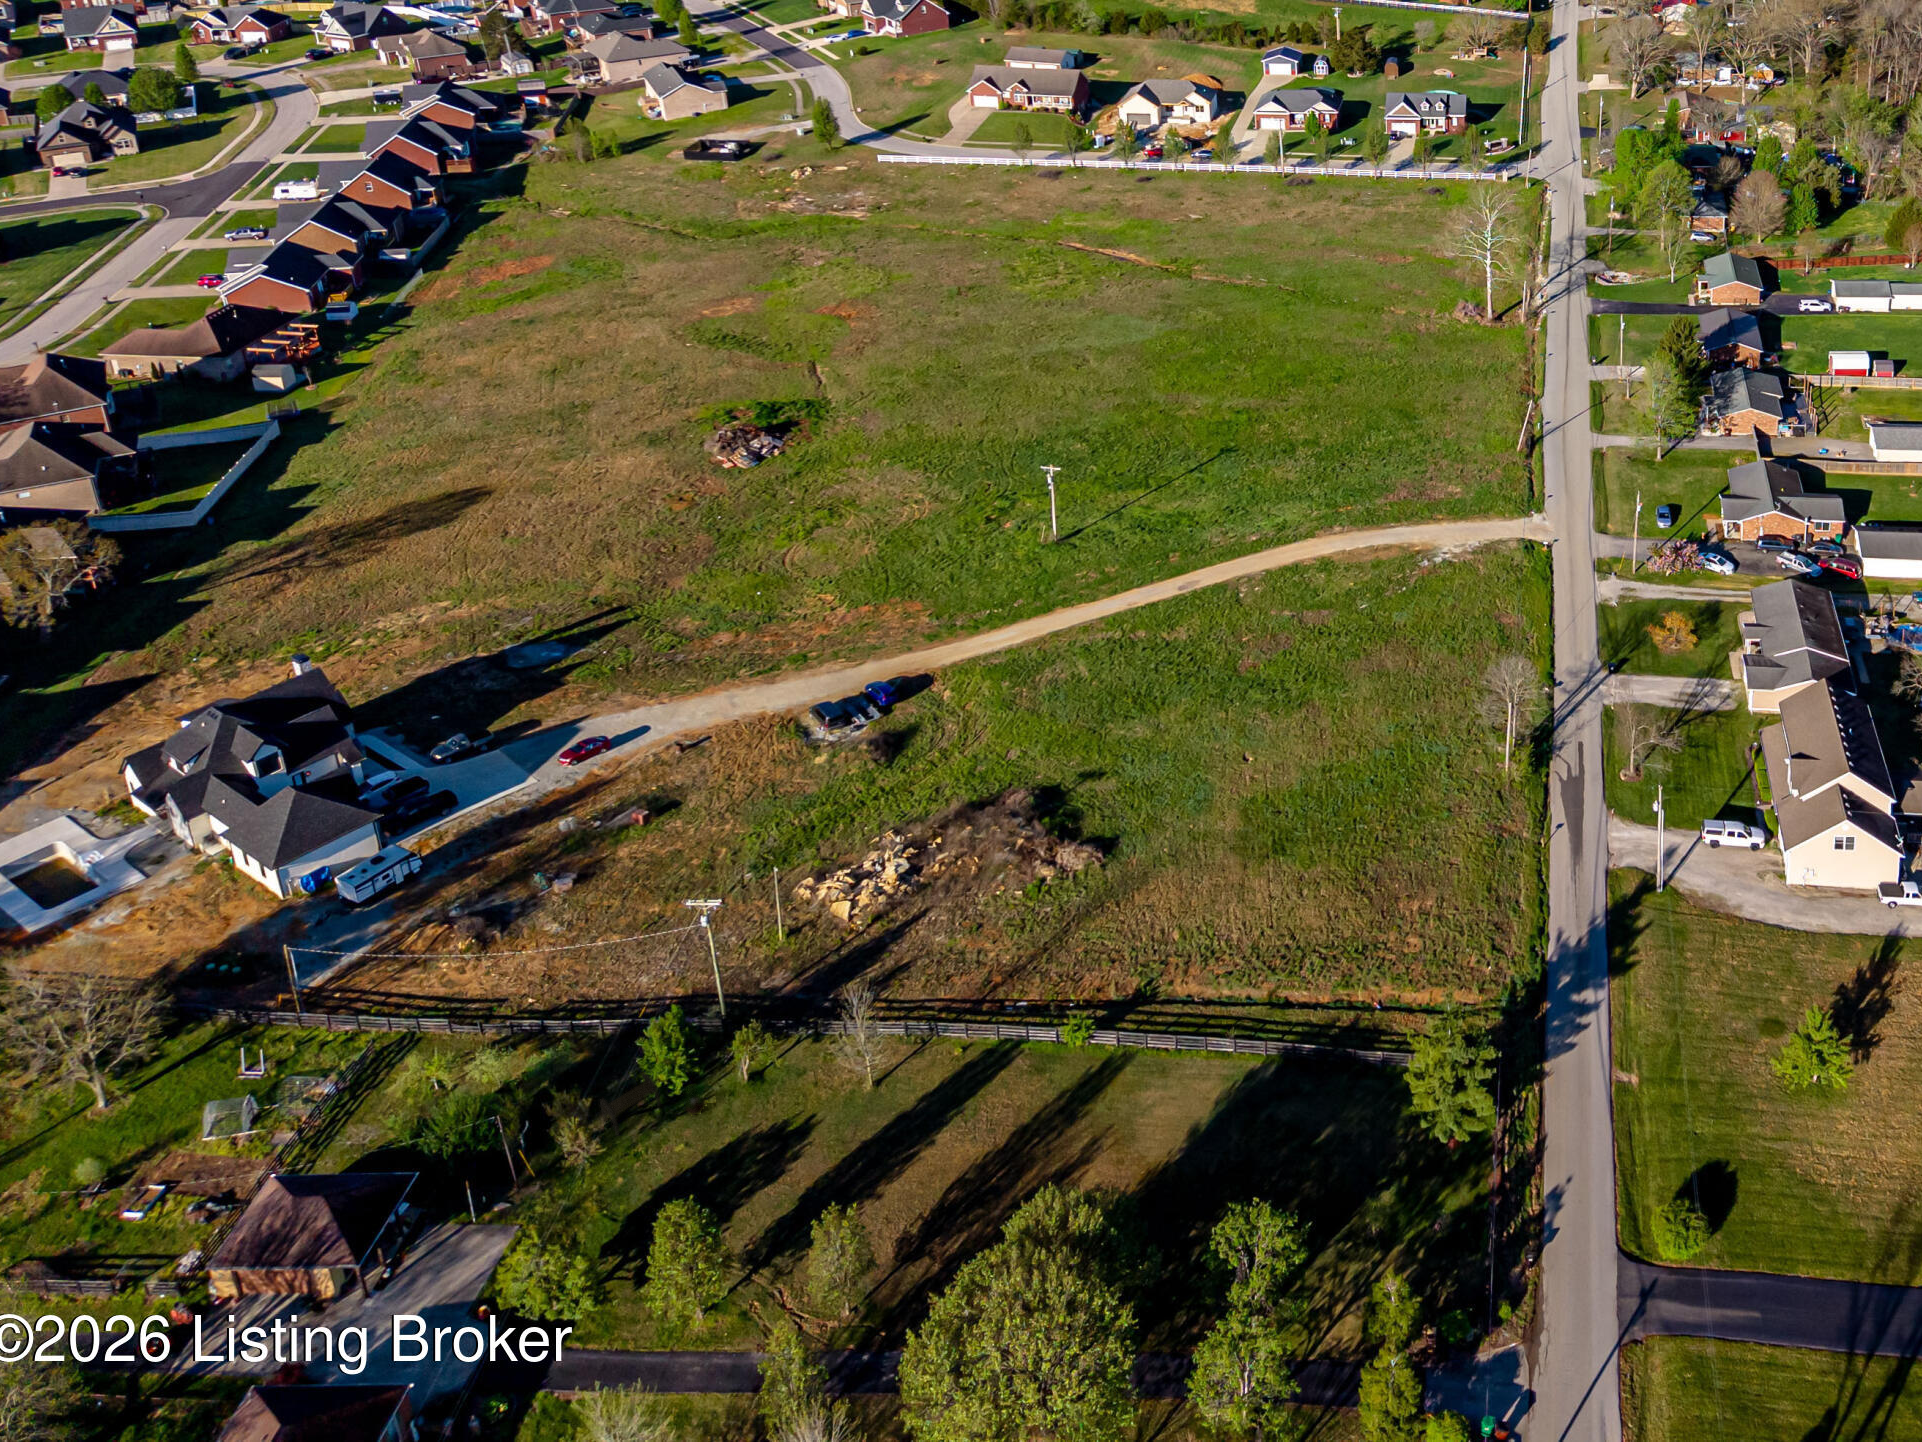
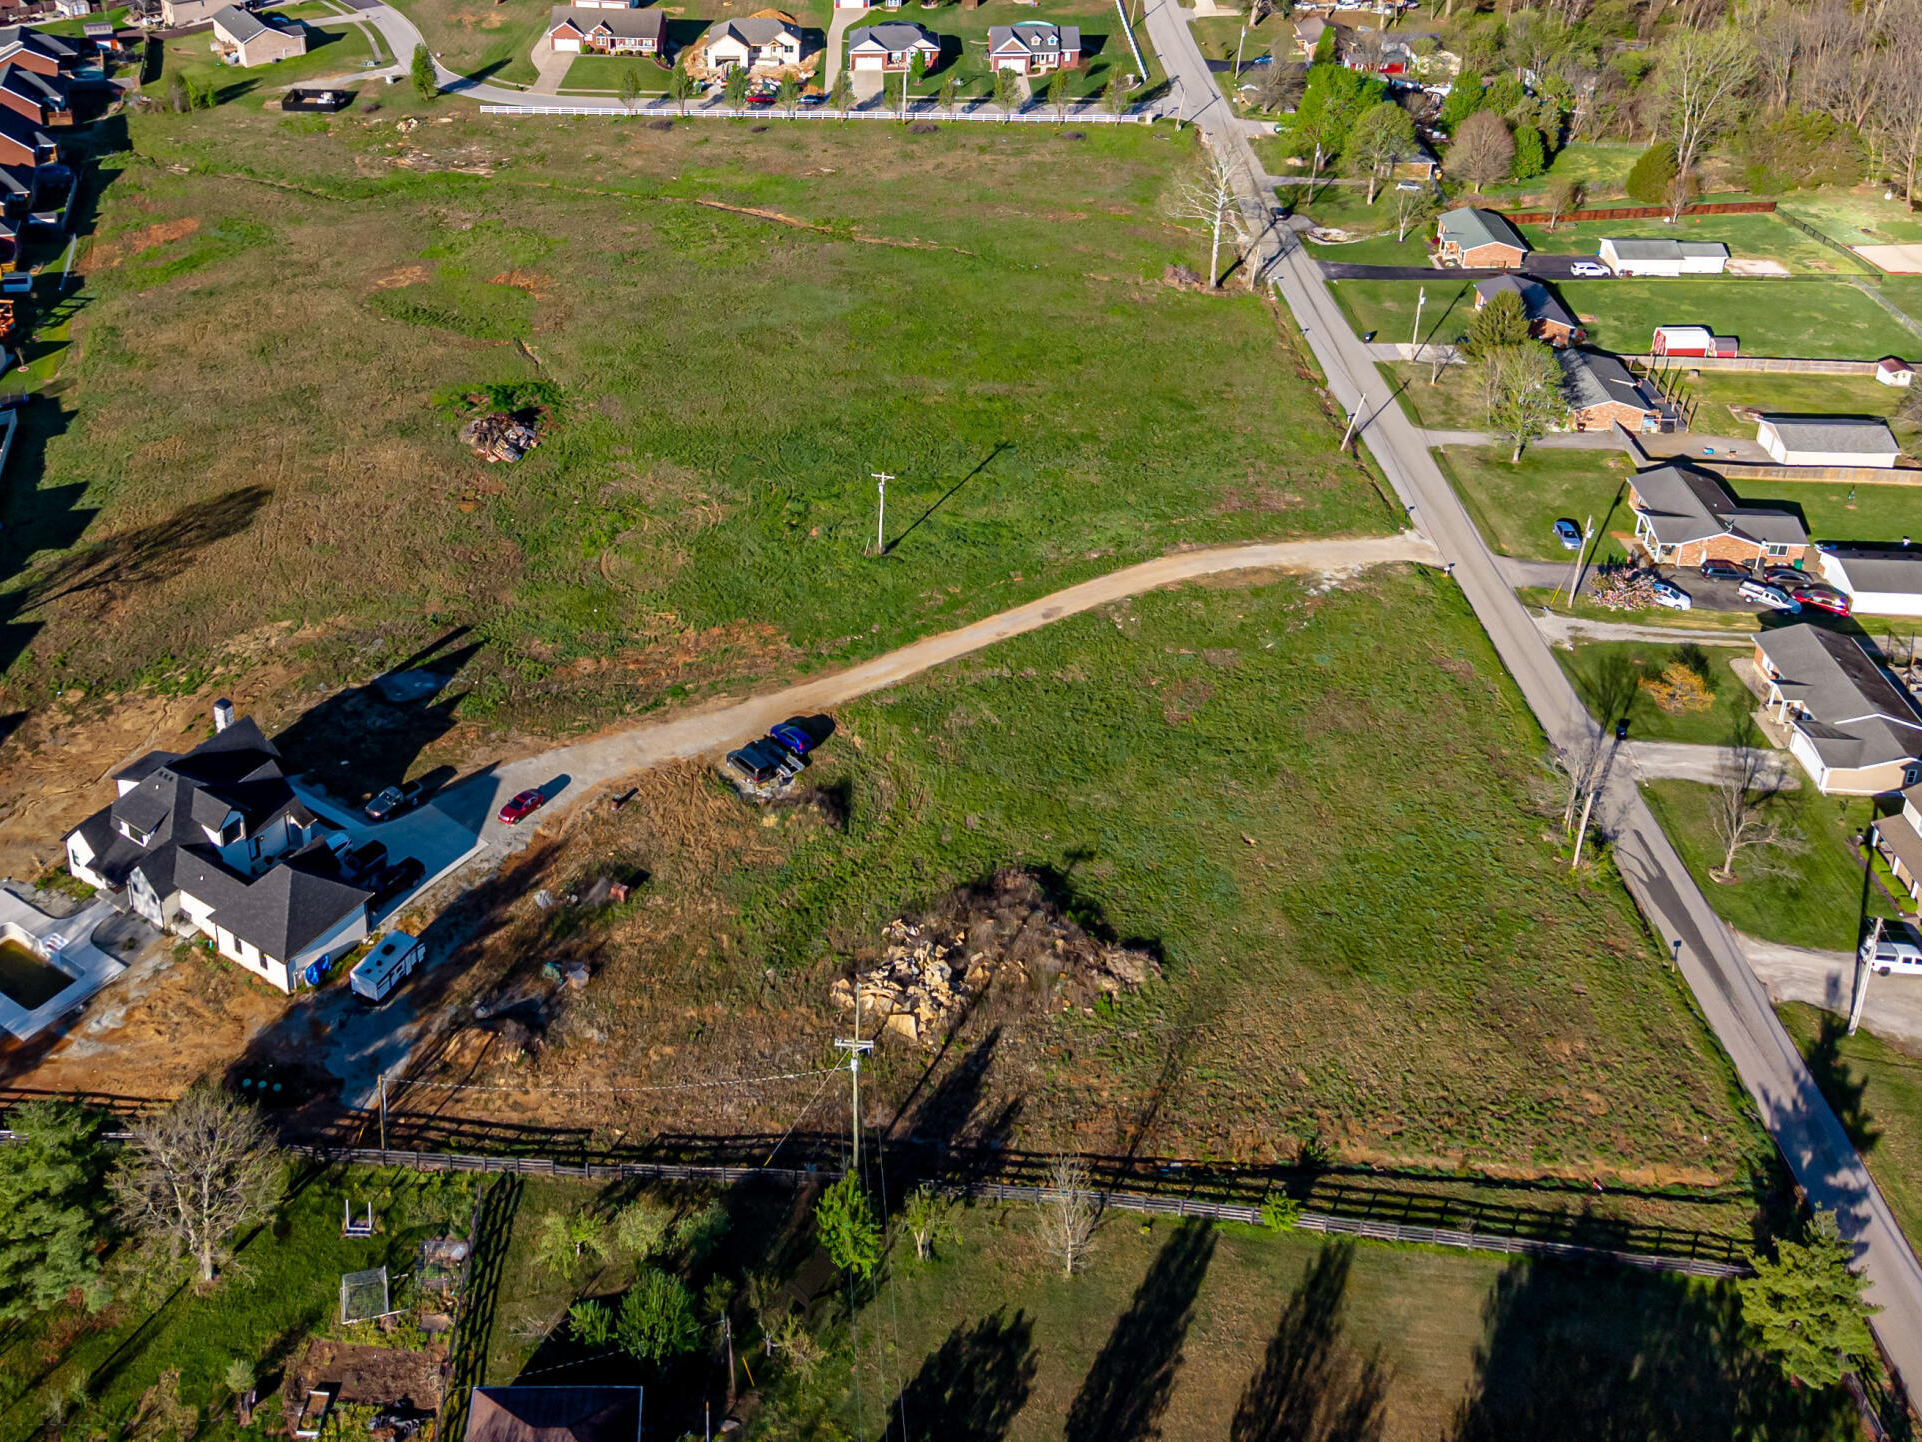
potted tree: present [684,1084,705,1115] -> present [272,1206,293,1239]

